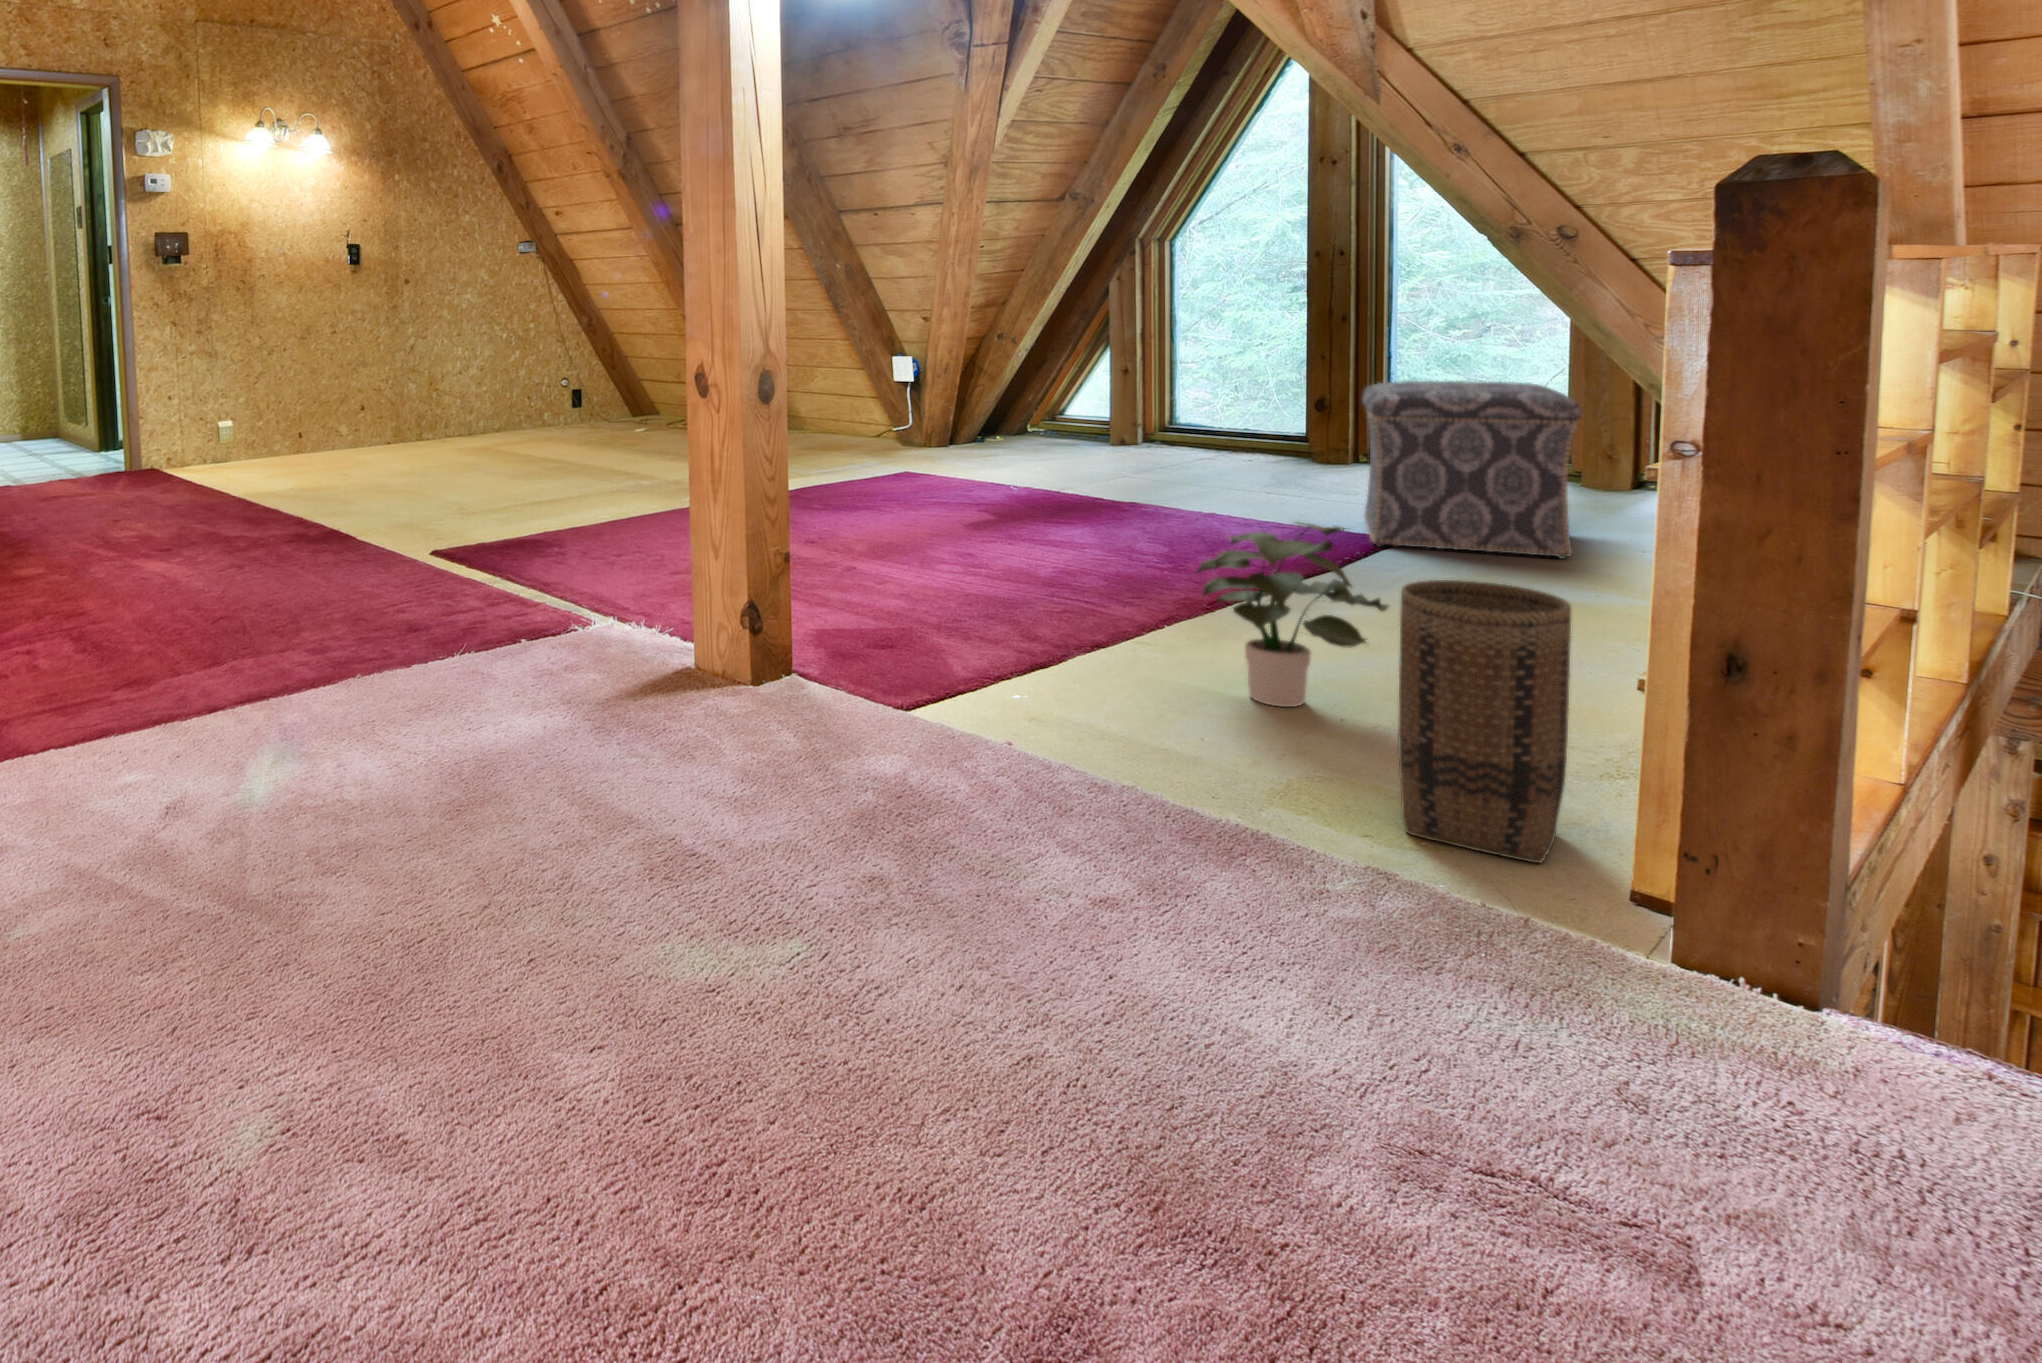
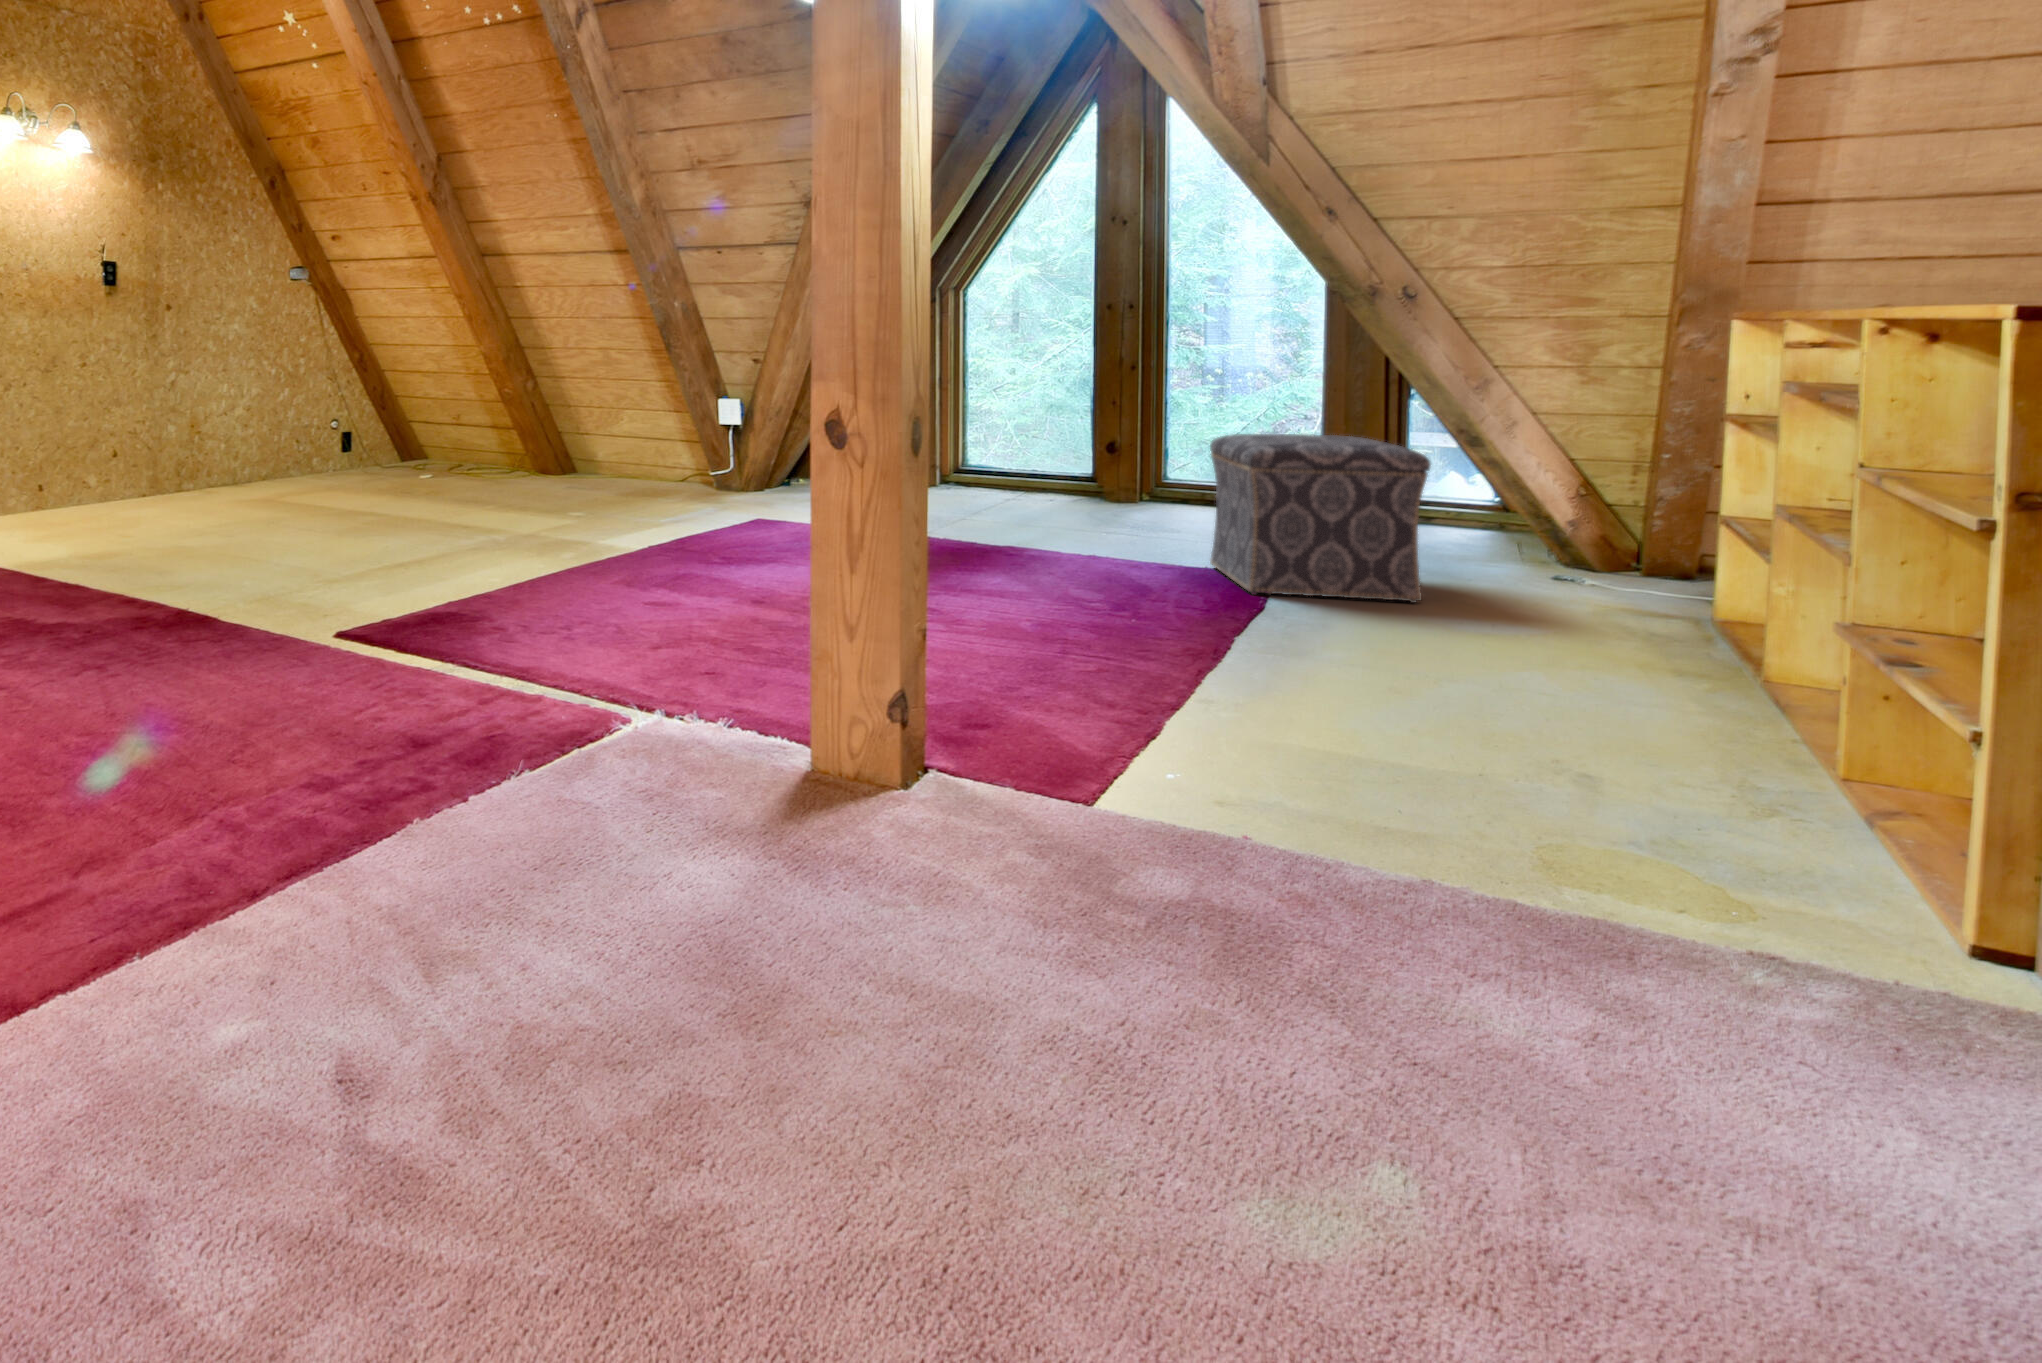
potted plant: present [1197,522,1390,707] -> none [1281,588,1501,787]
basket: present [1398,580,1571,863] -> none [1657,659,1864,966]

